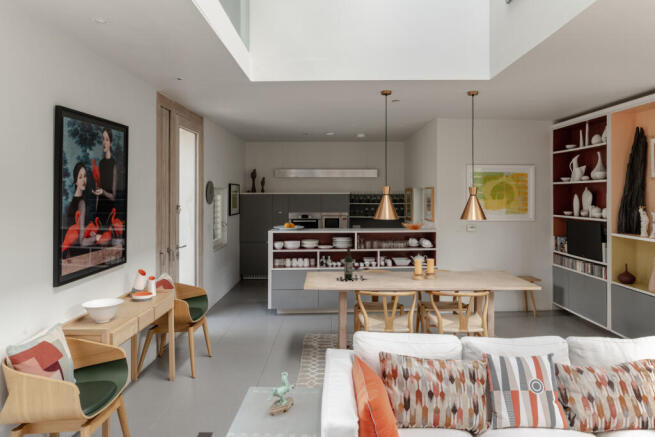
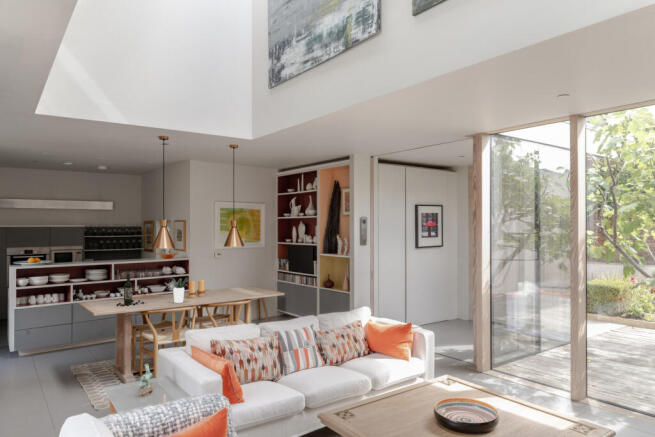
potted plant: none [385,254,416,284] -> present [170,279,187,303]

